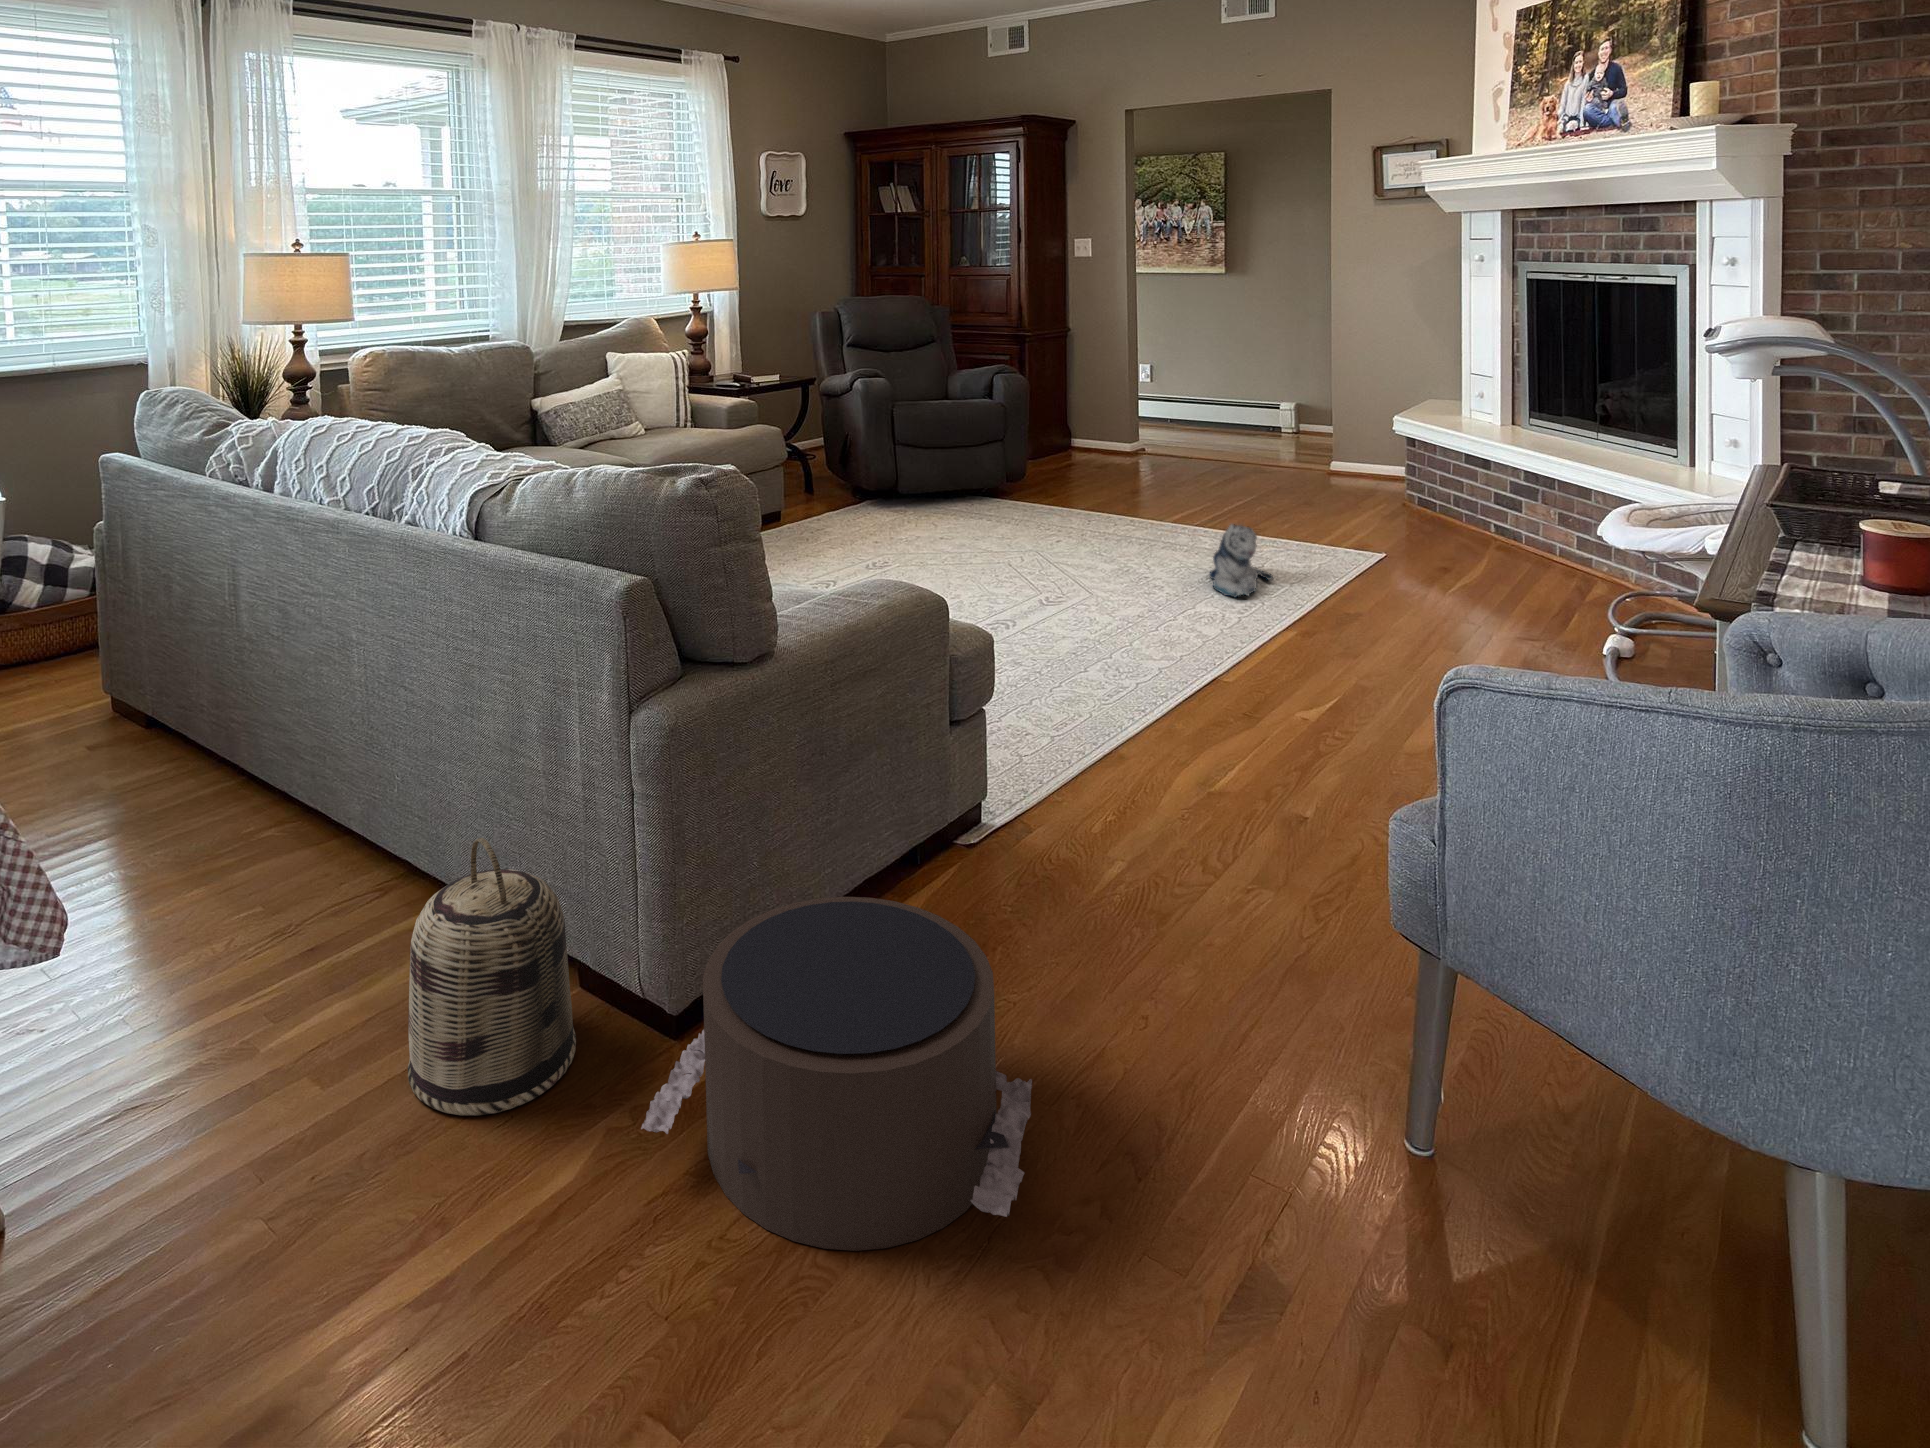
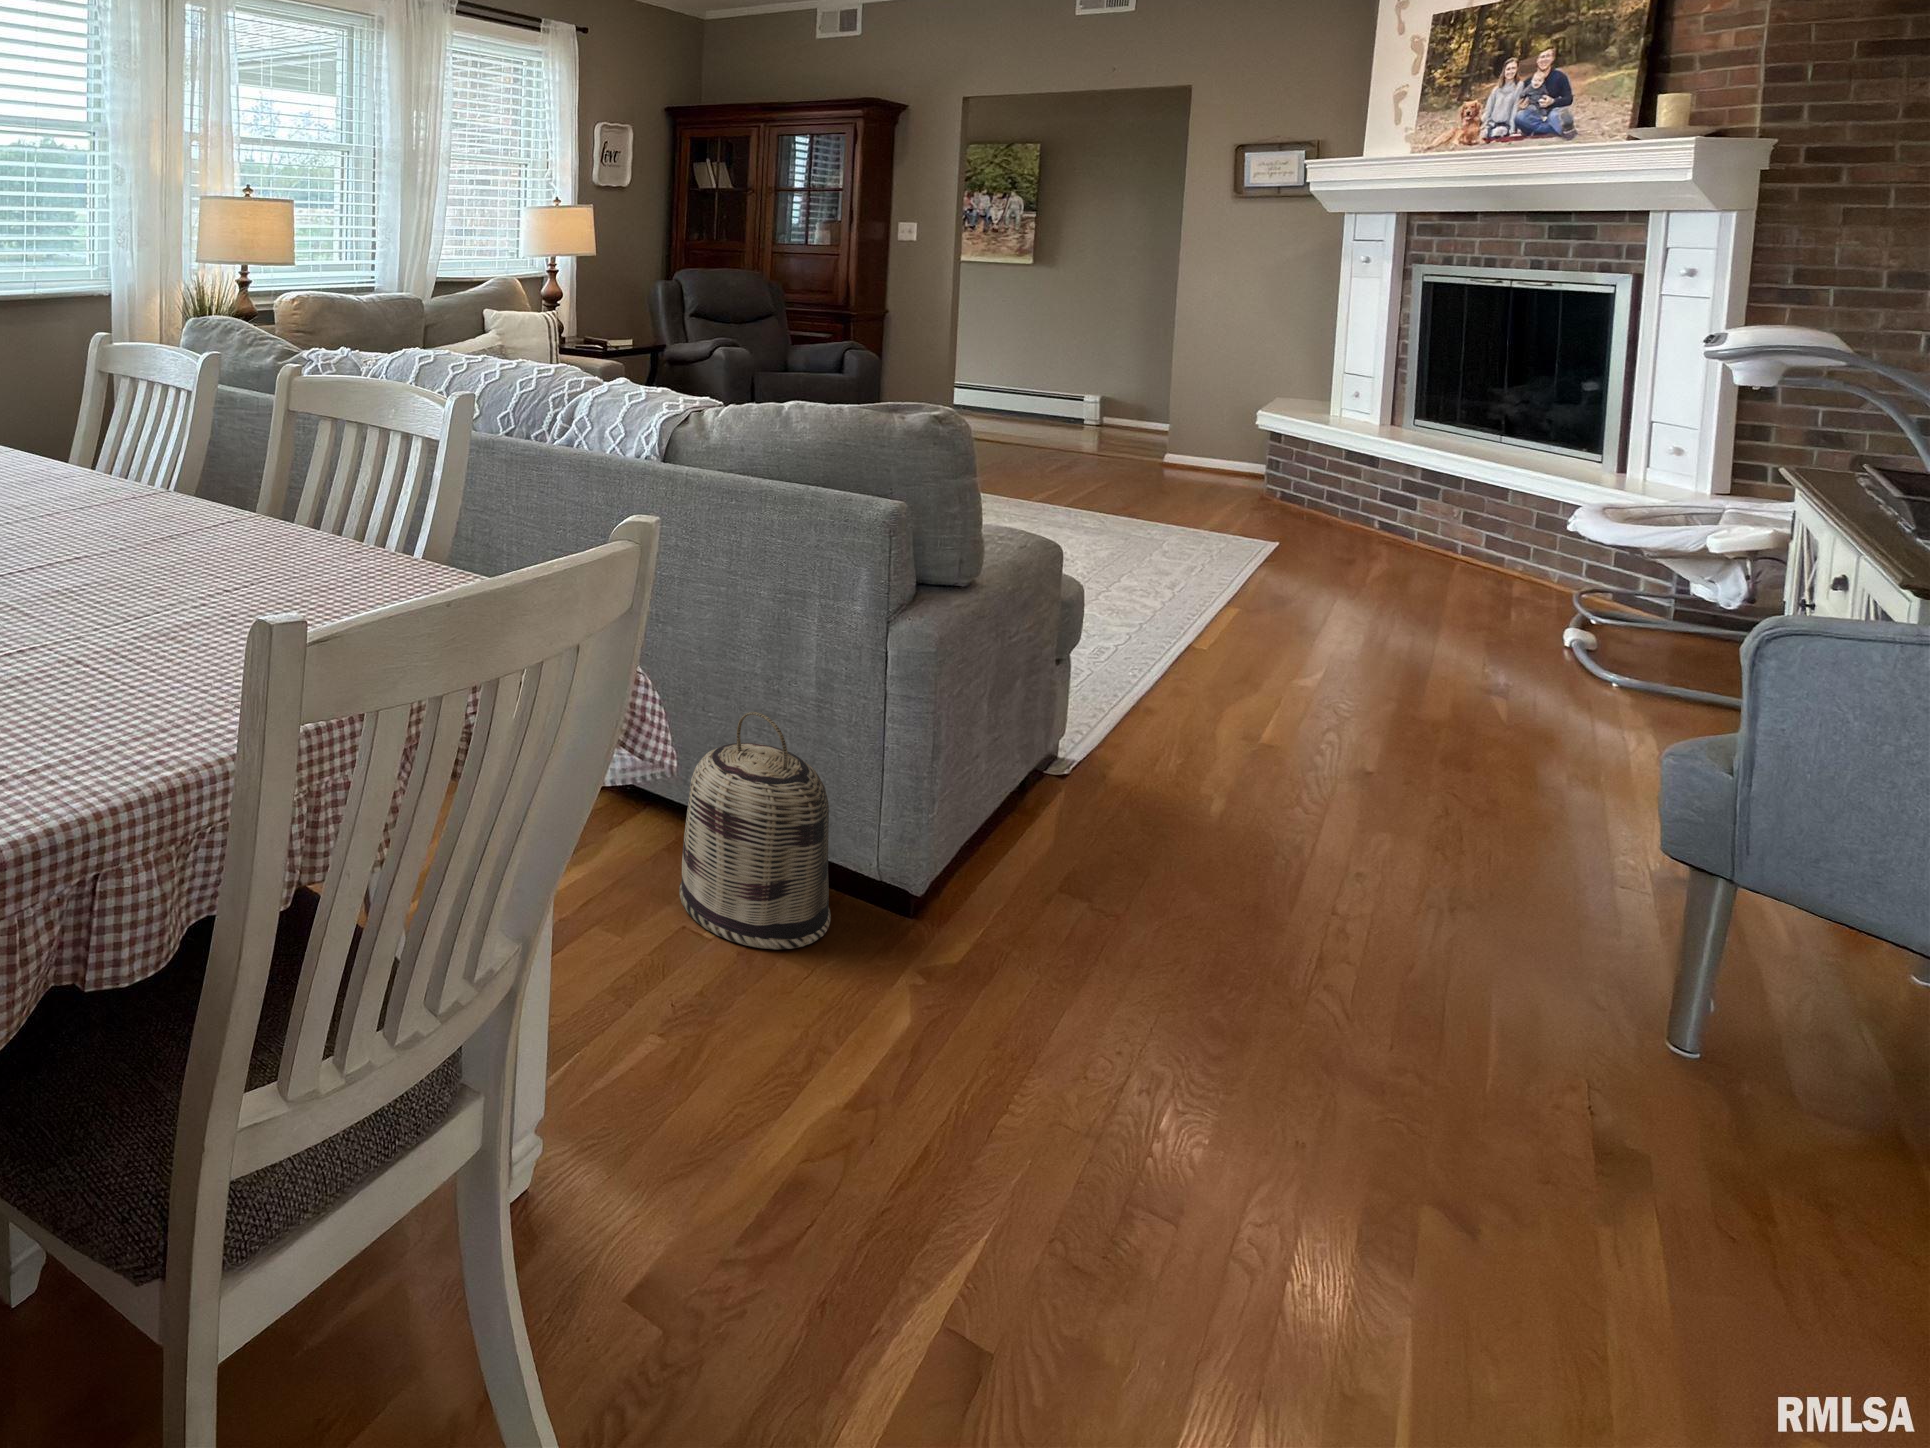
plush toy: present [1209,524,1273,597] -> none [1112,501,1182,571]
pouf: present [641,897,1032,1251] -> none [959,787,1366,1077]

